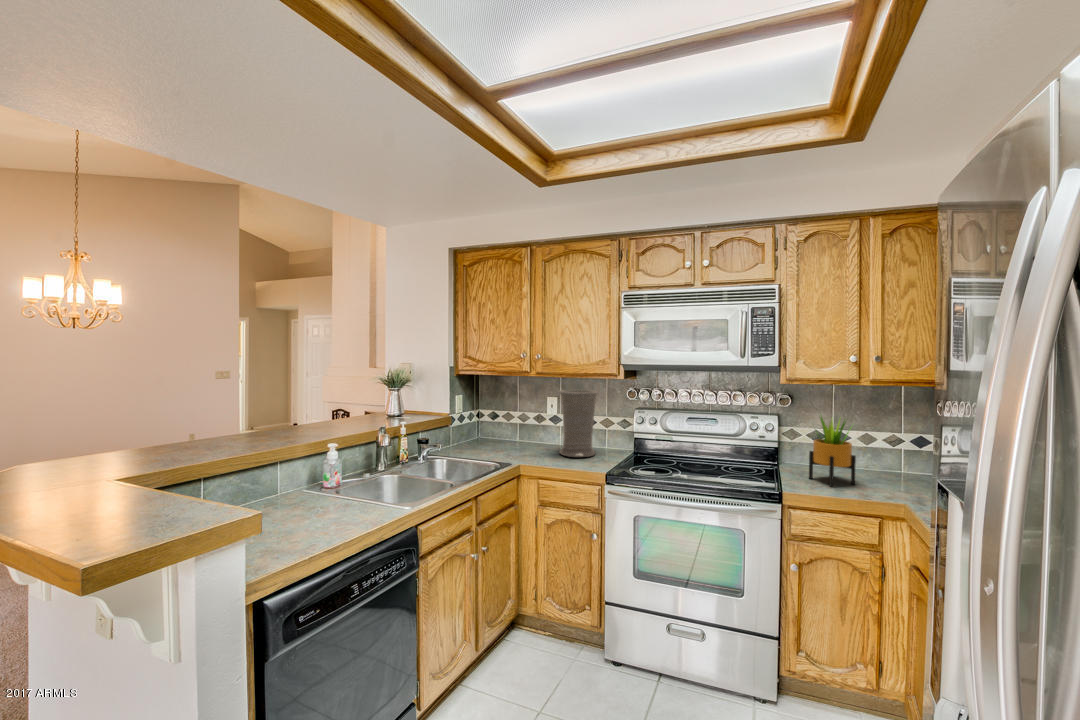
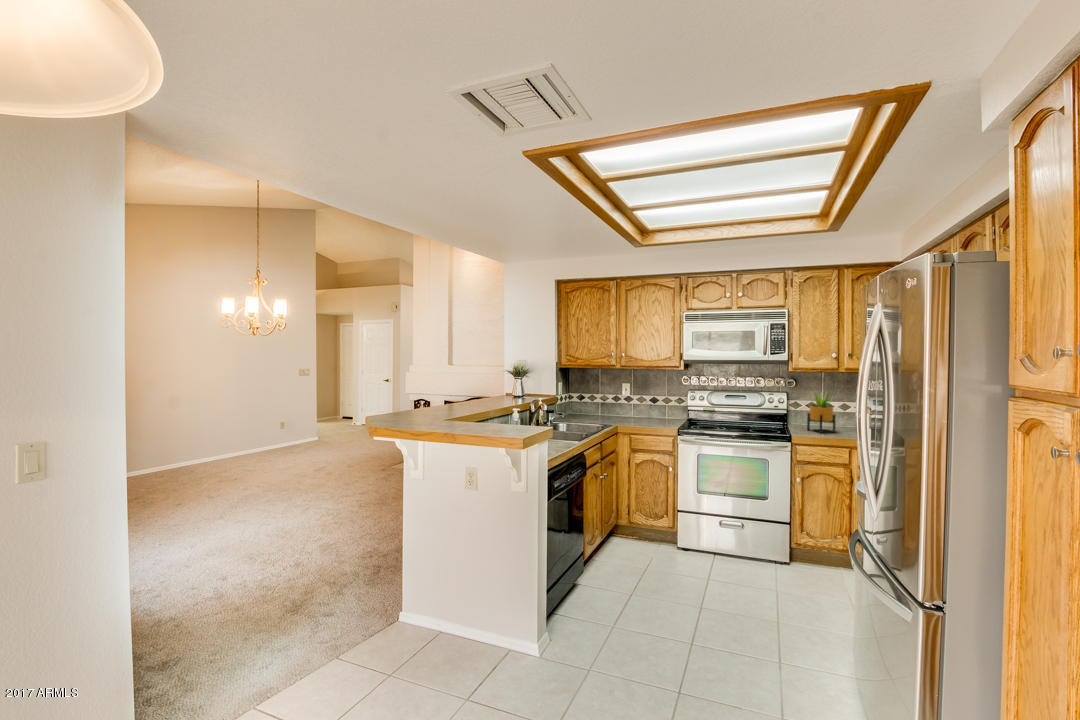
vase: present [559,390,598,457] -> none [639,378,666,422]

